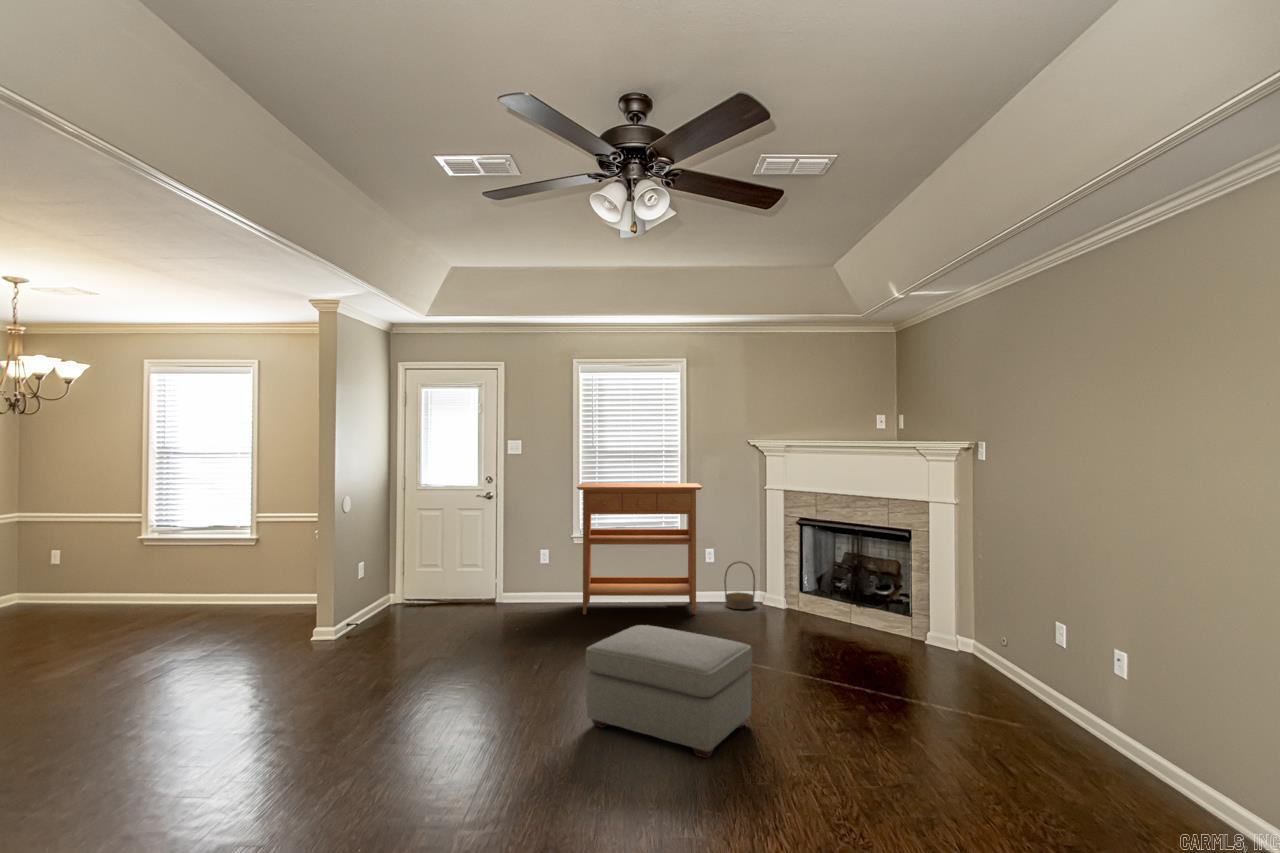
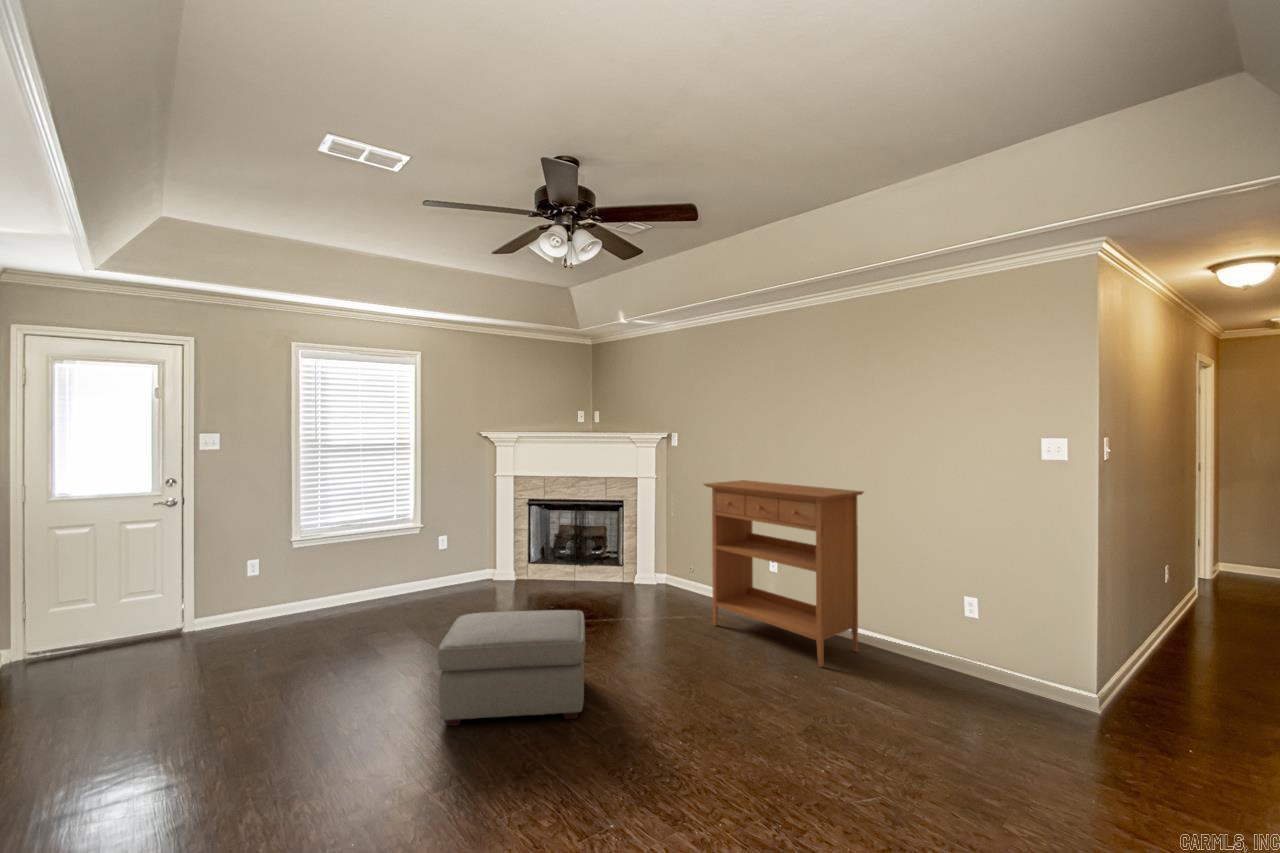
console table: present [577,483,703,615] -> present [704,480,864,667]
basket: present [724,561,755,609] -> none [461,543,488,587]

